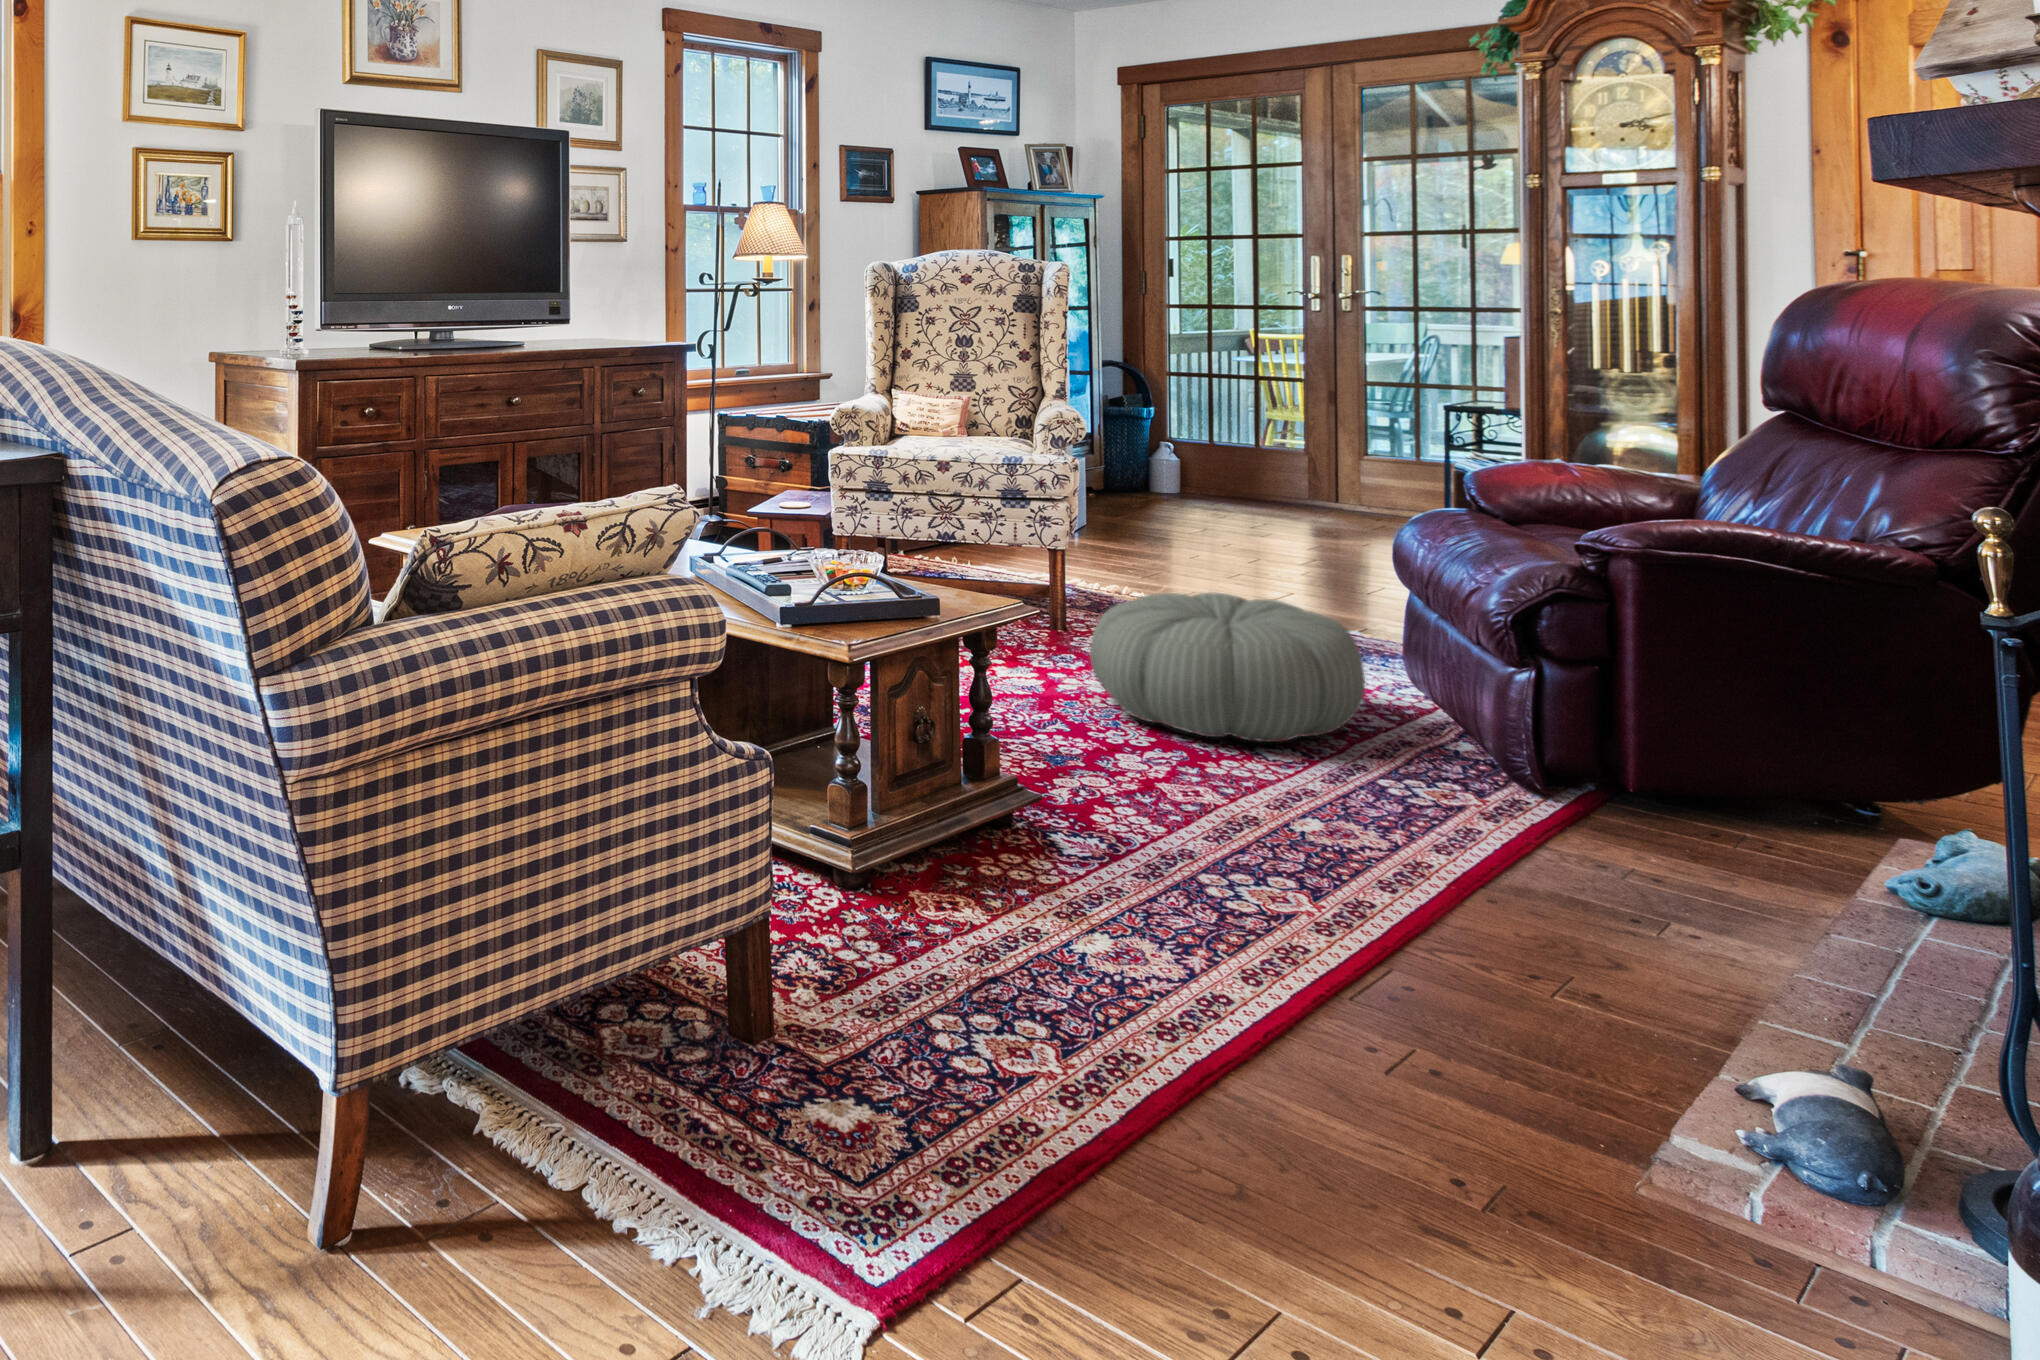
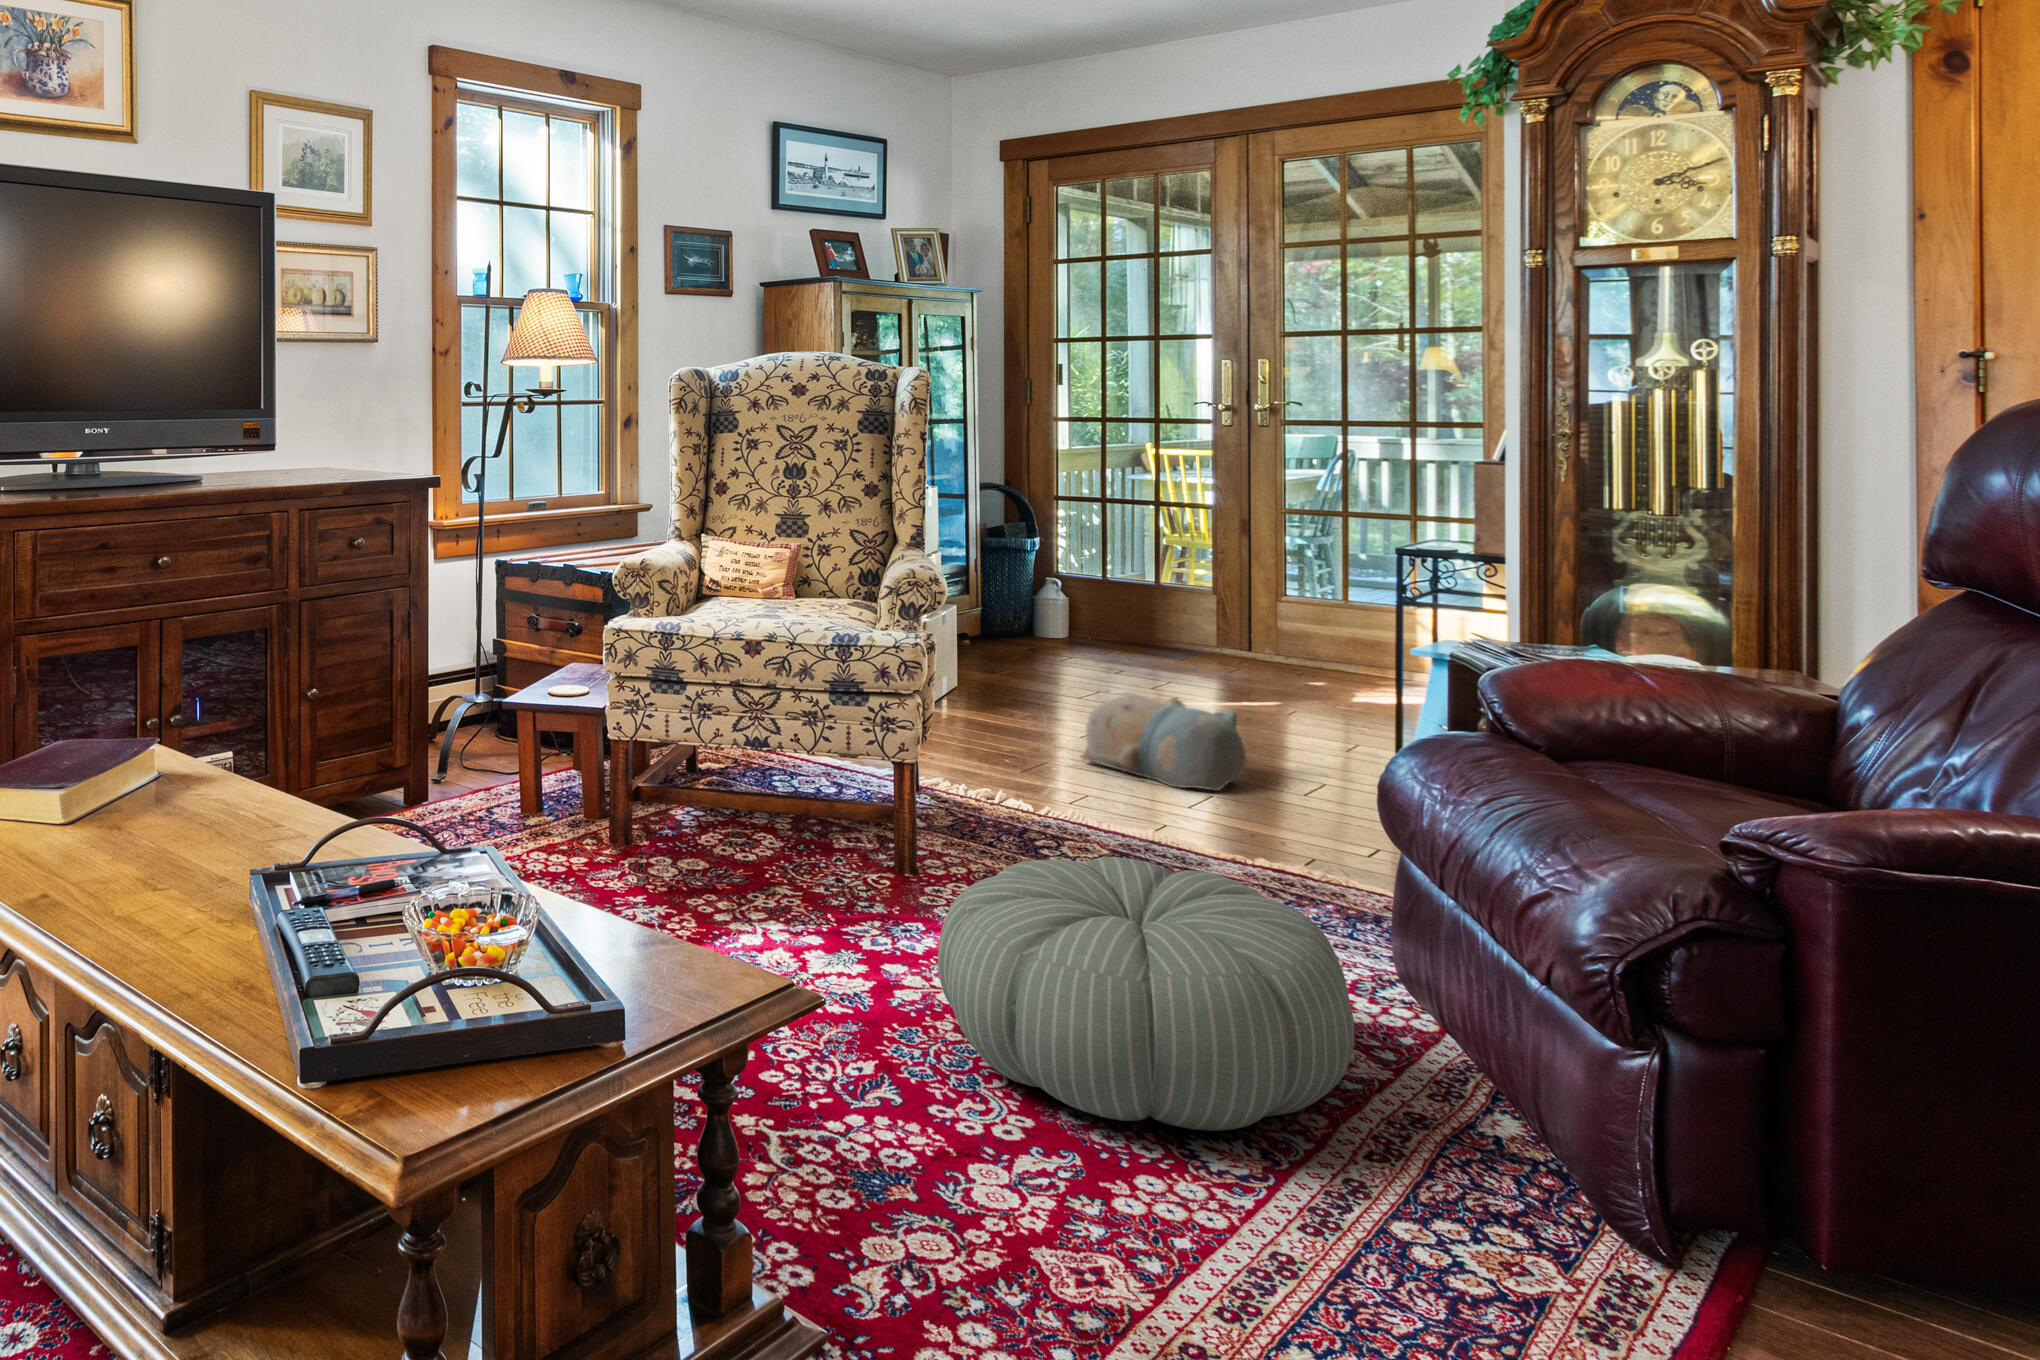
plush toy: none [1181,515,1312,583] -> present [1081,695,1246,791]

